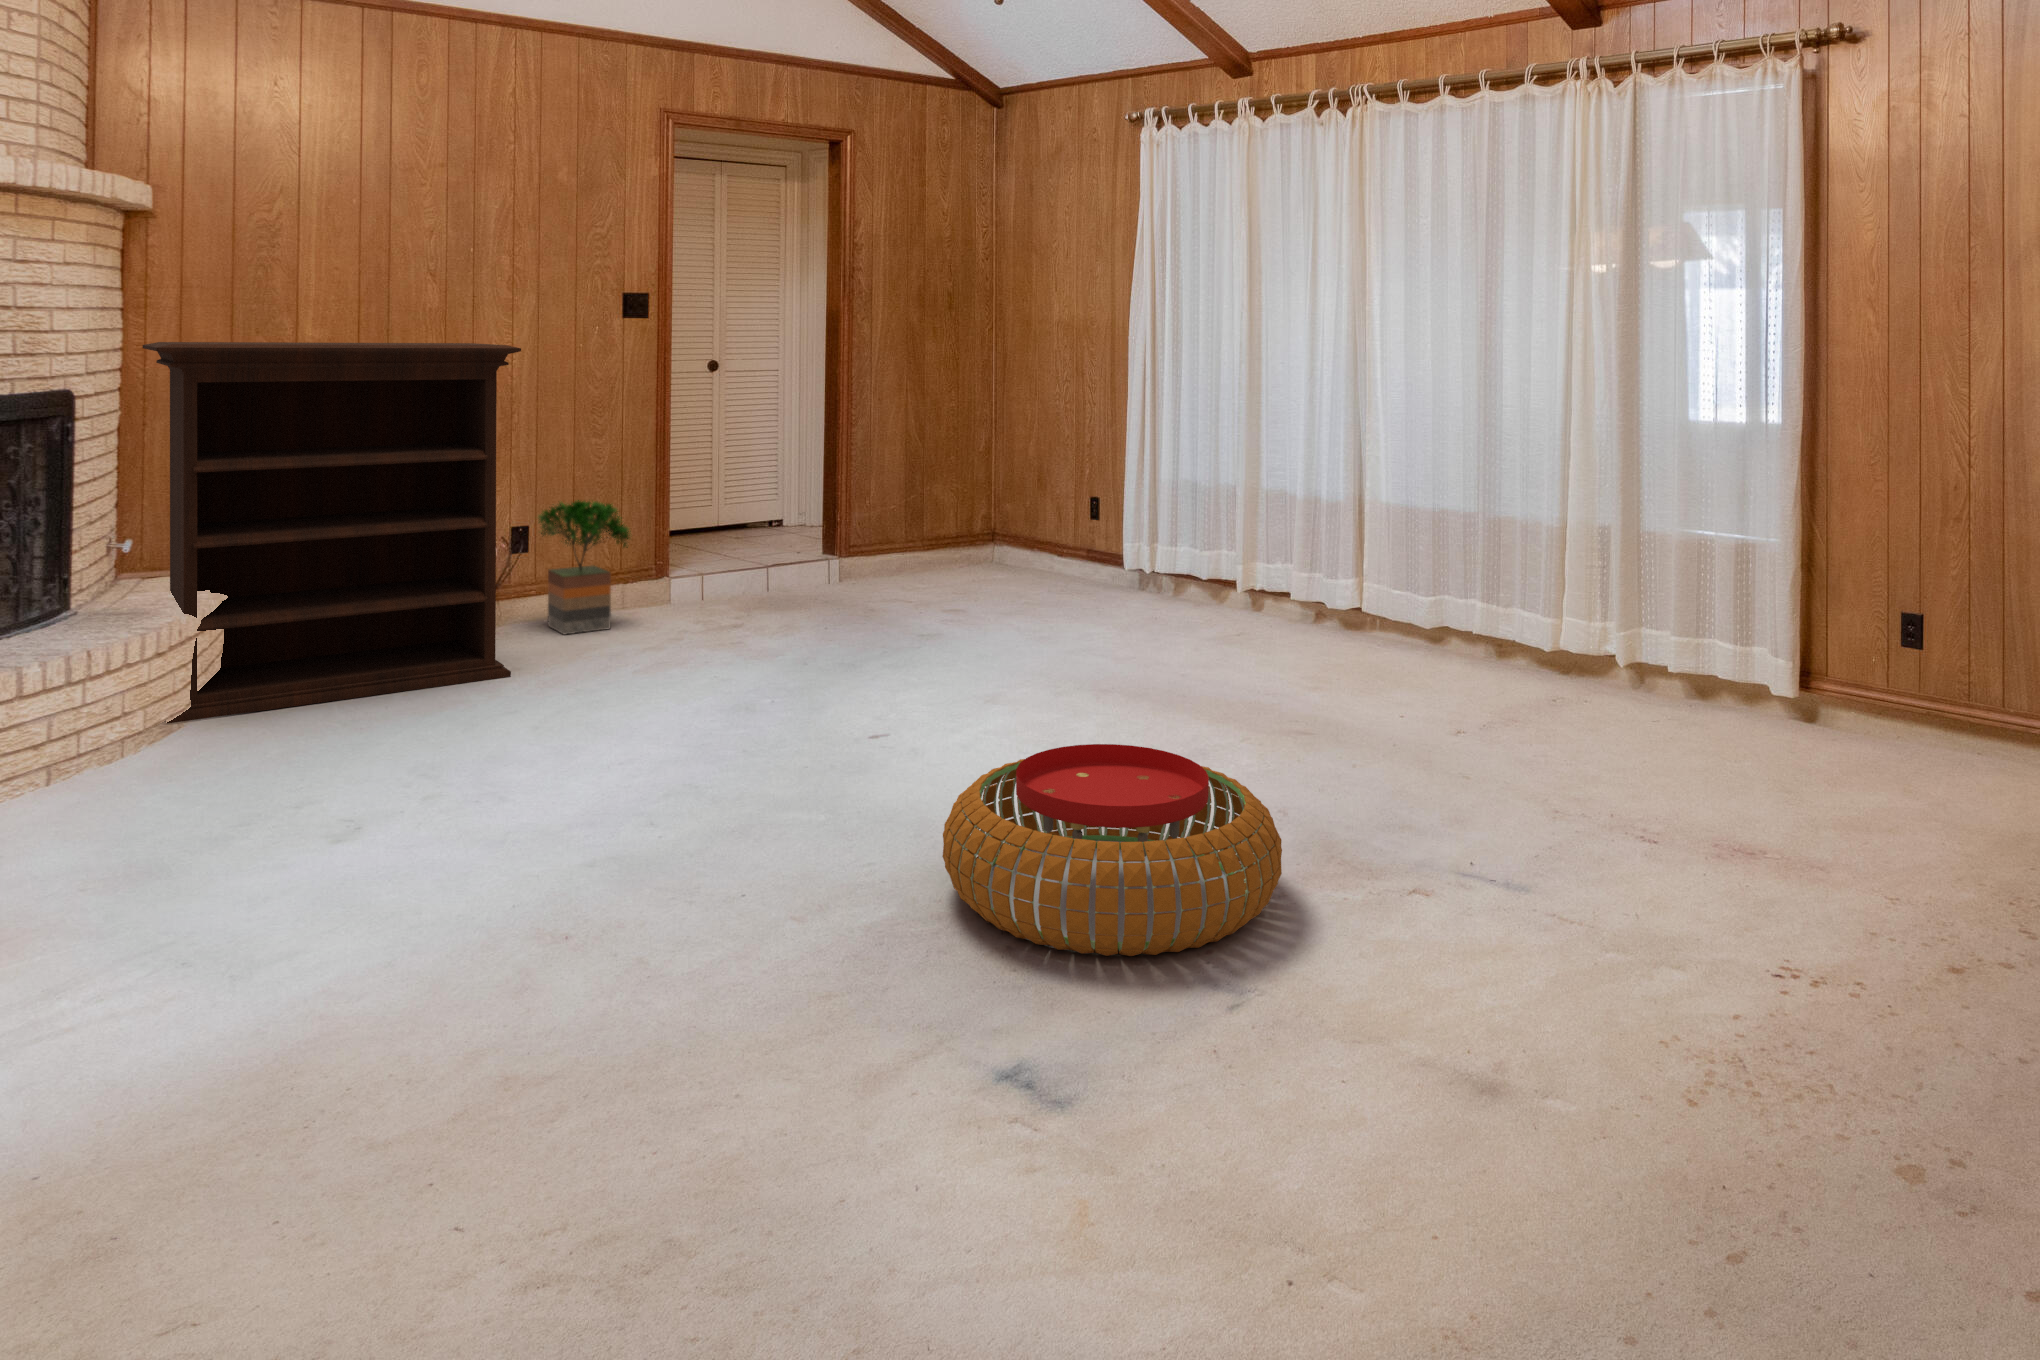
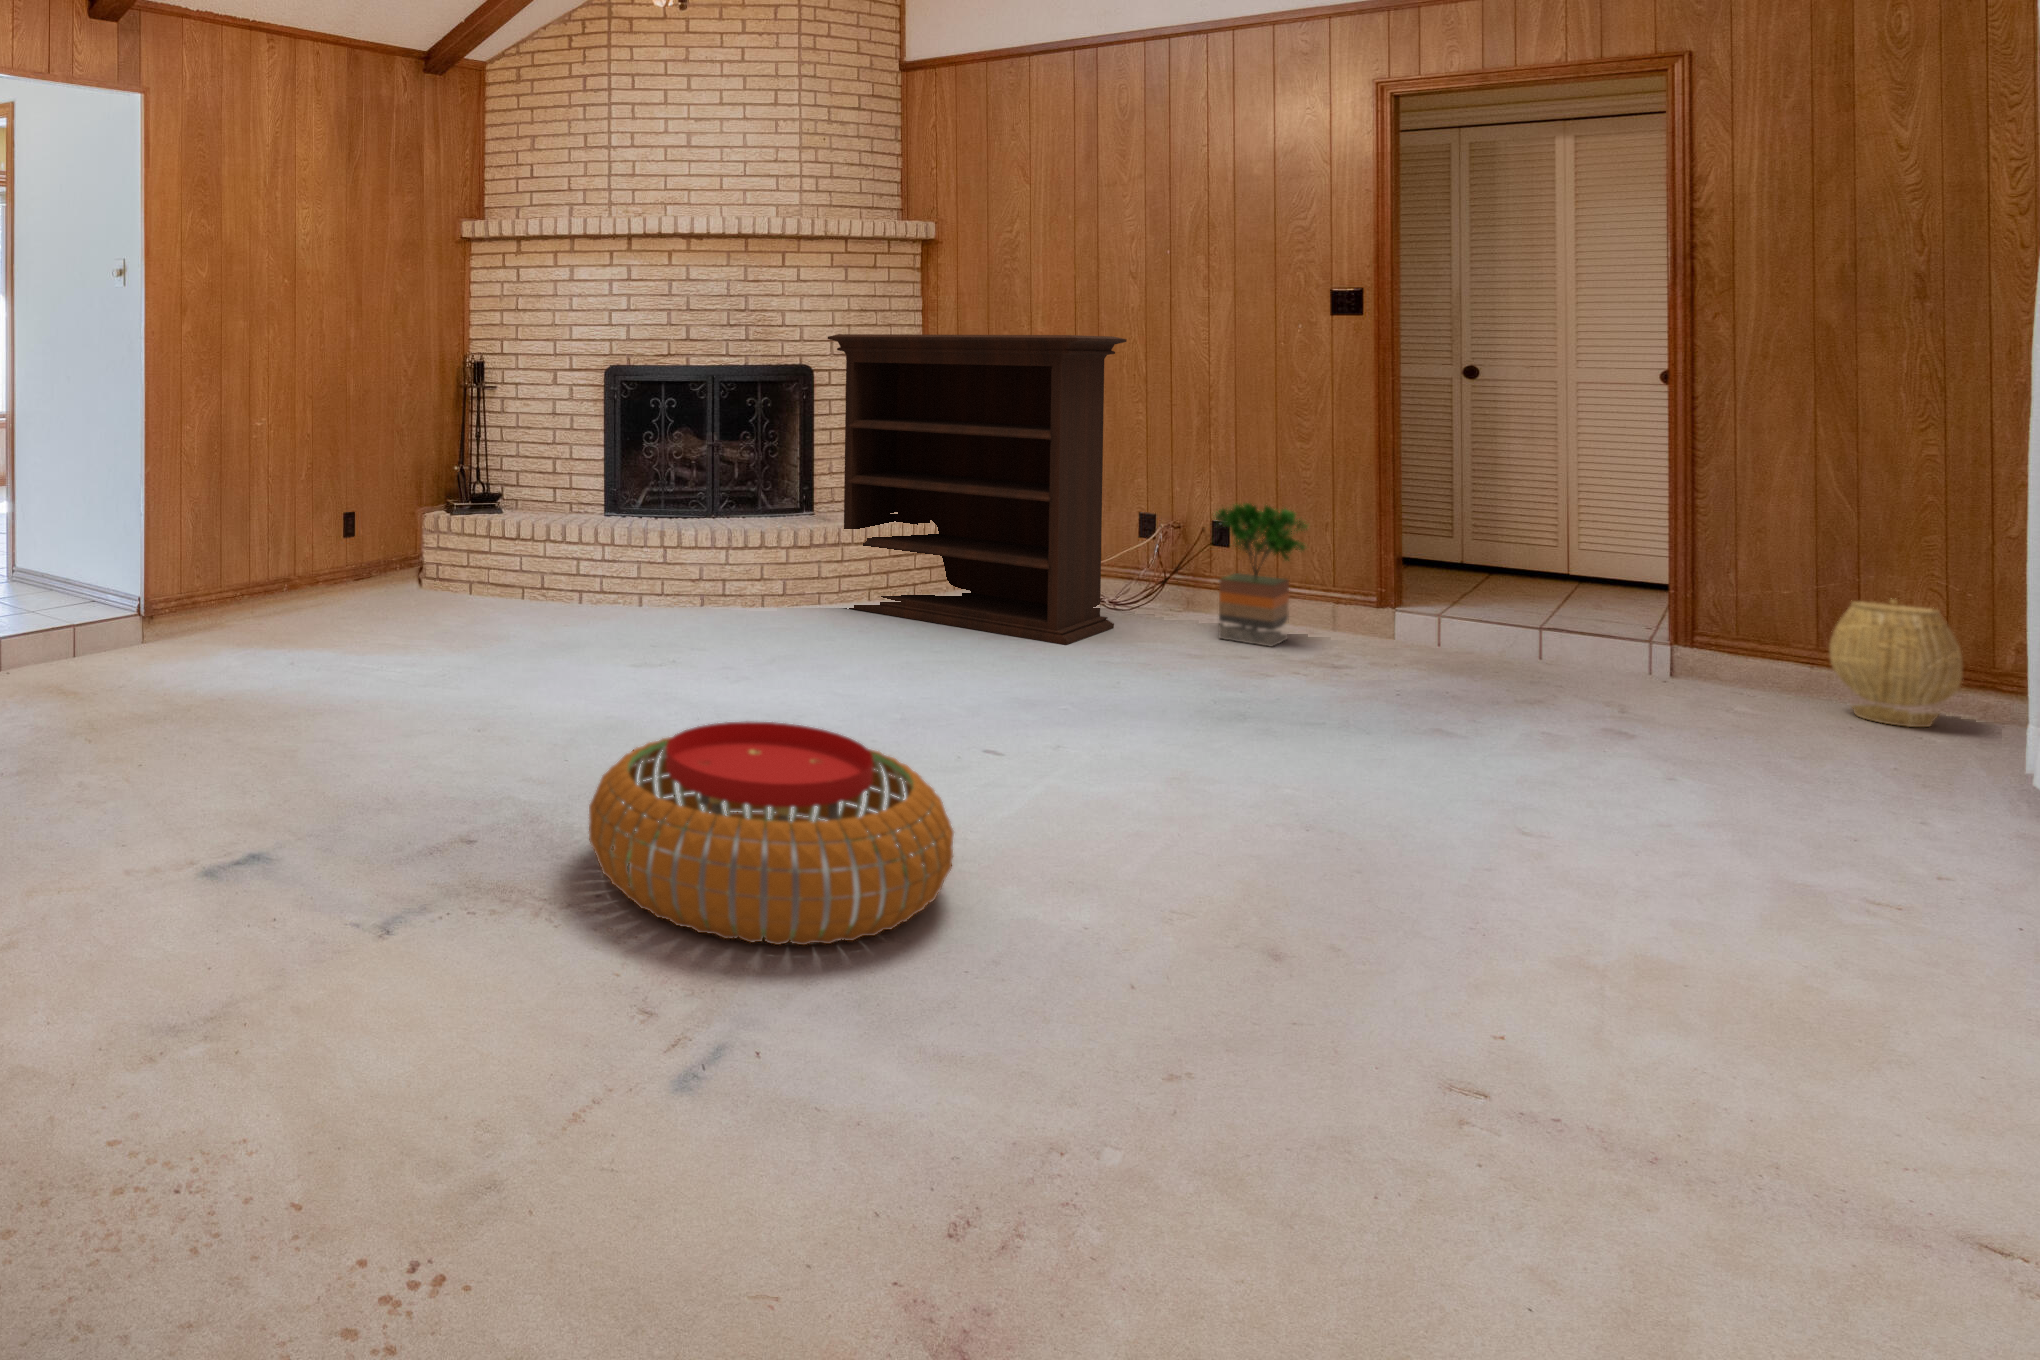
woven basket: none [883,502,944,580] -> present [1830,598,1962,727]

